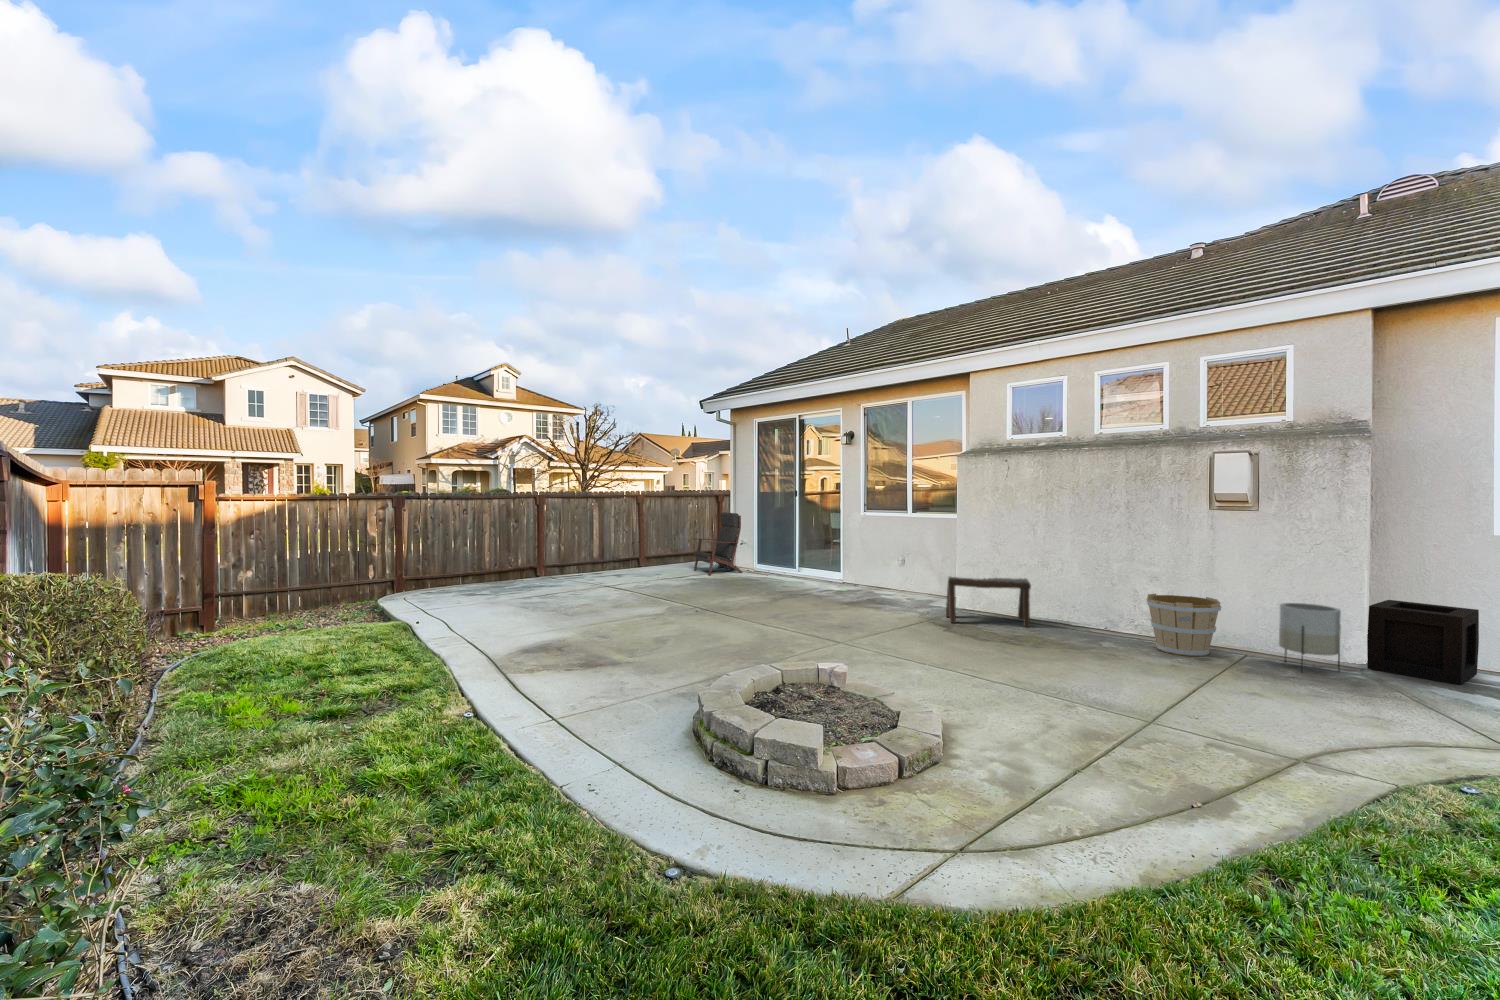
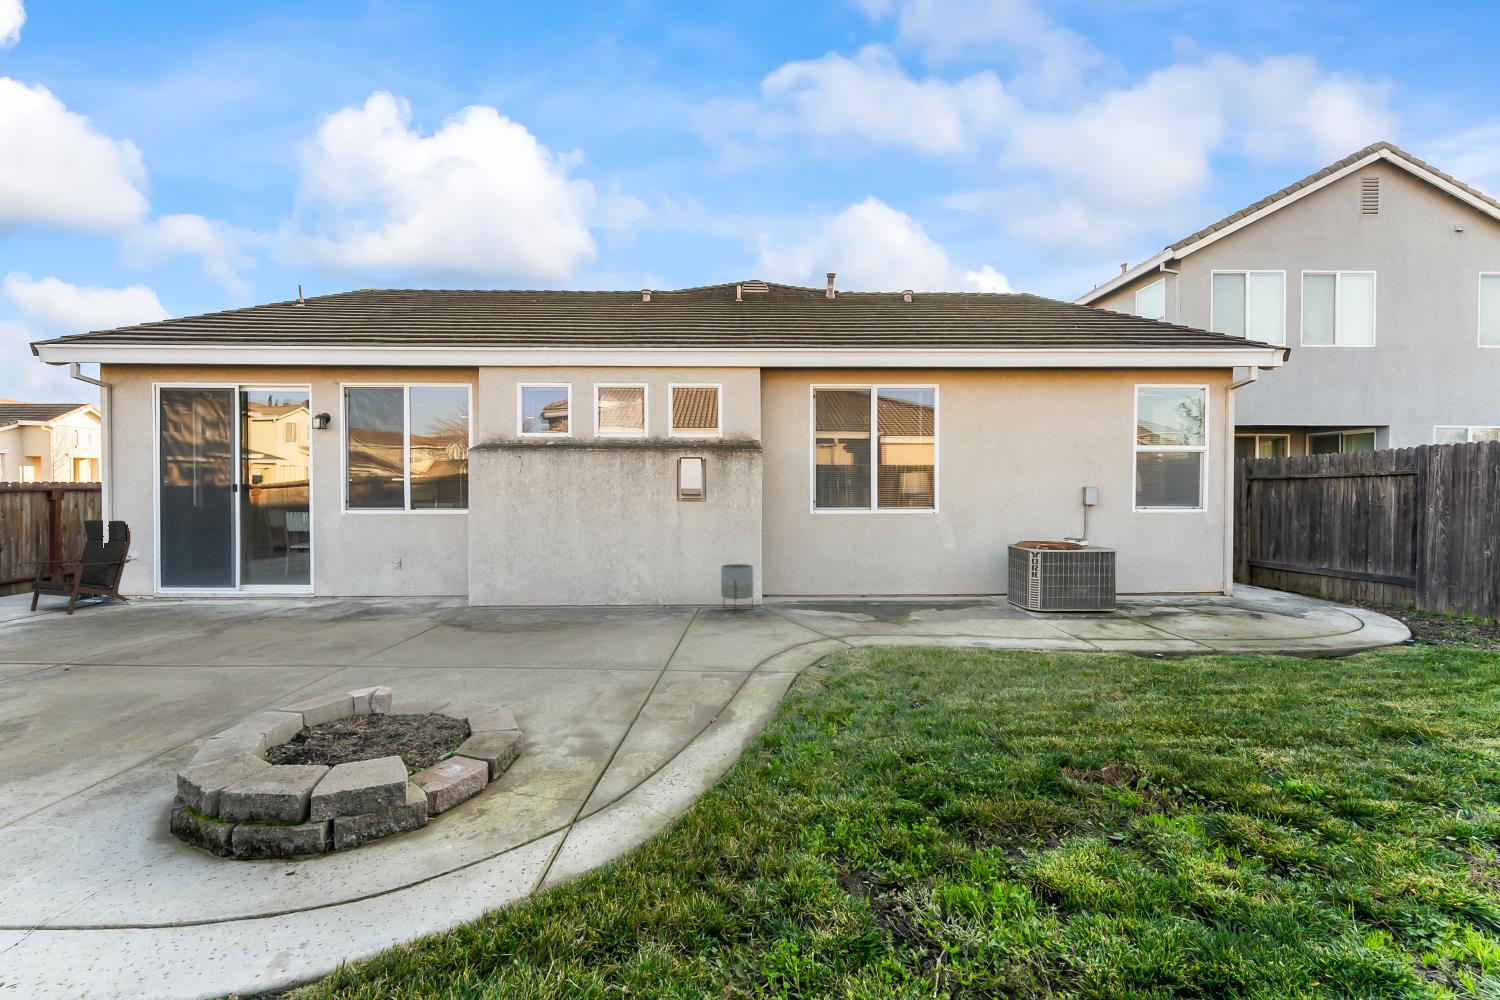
bench: present [946,577,1031,627] -> none [458,568,543,621]
wooden bucket: present [1147,594,1221,656] -> none [637,567,687,615]
wooden crate: present [1367,600,1479,685] -> none [764,556,811,605]

